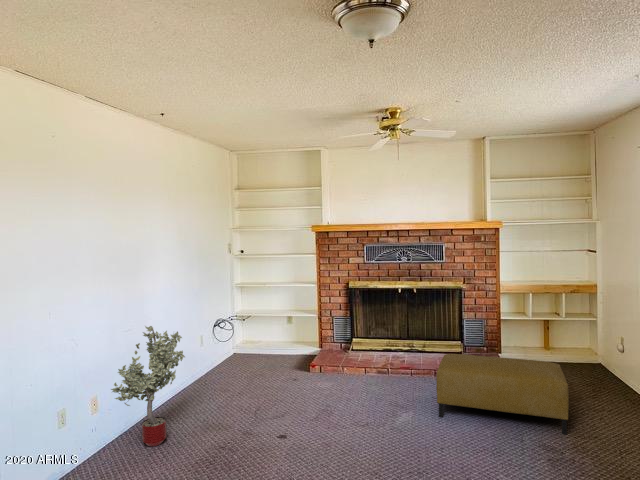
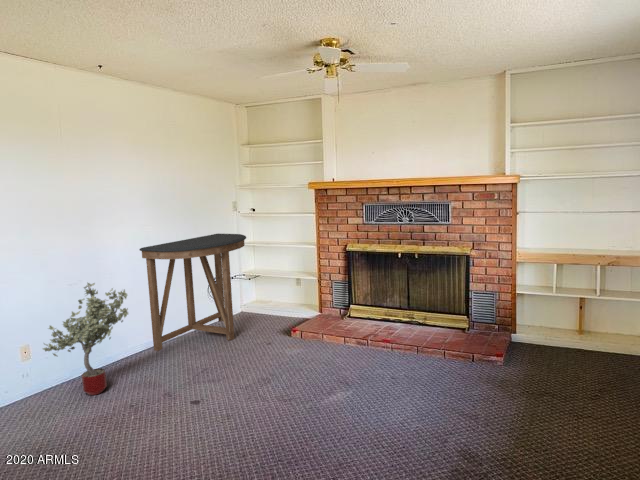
console table: none [171,275,261,397] -> present [139,234,246,351]
ottoman: present [436,354,569,434] -> none [377,330,533,437]

